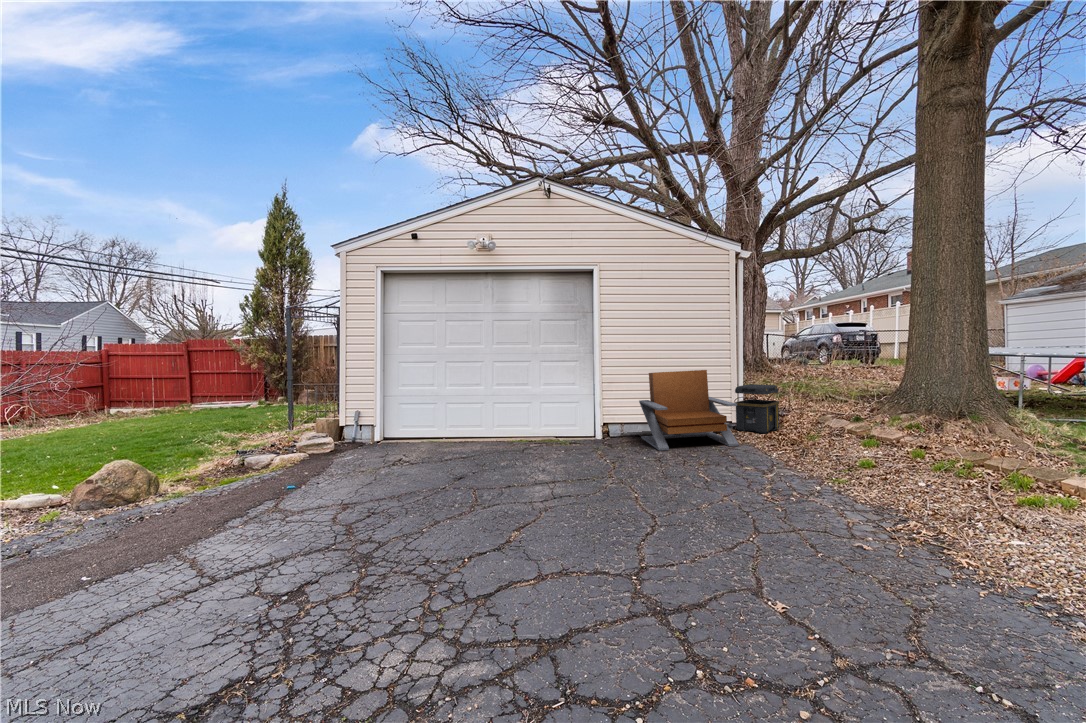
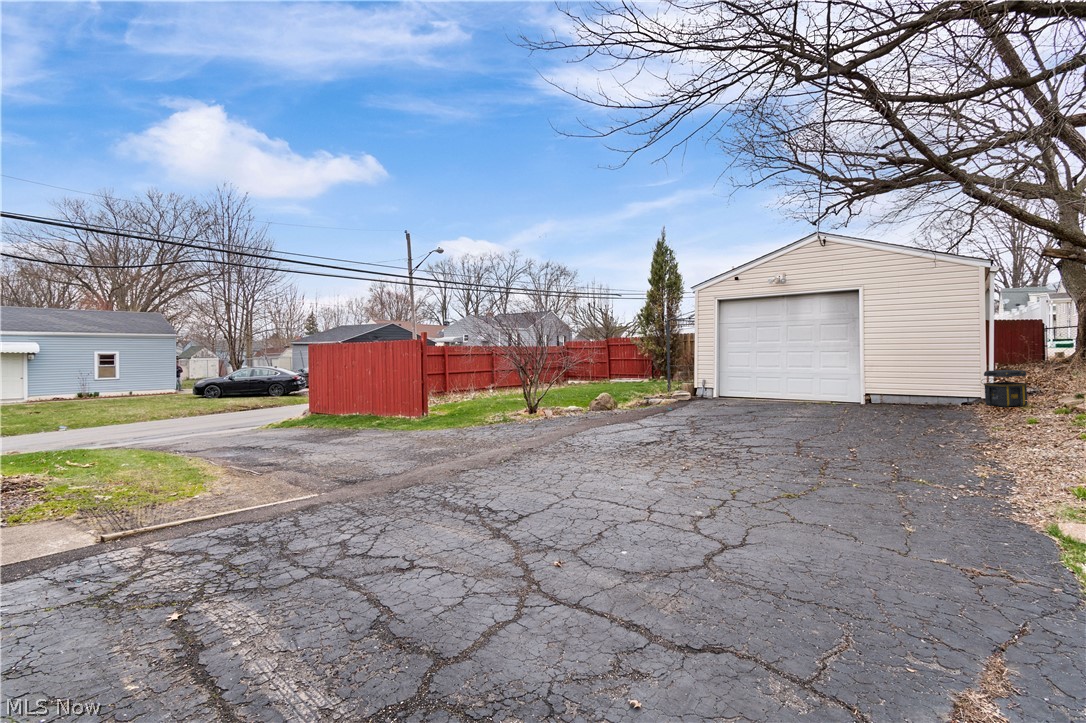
lounge chair: present [639,370,739,451] -> none [889,358,959,411]

